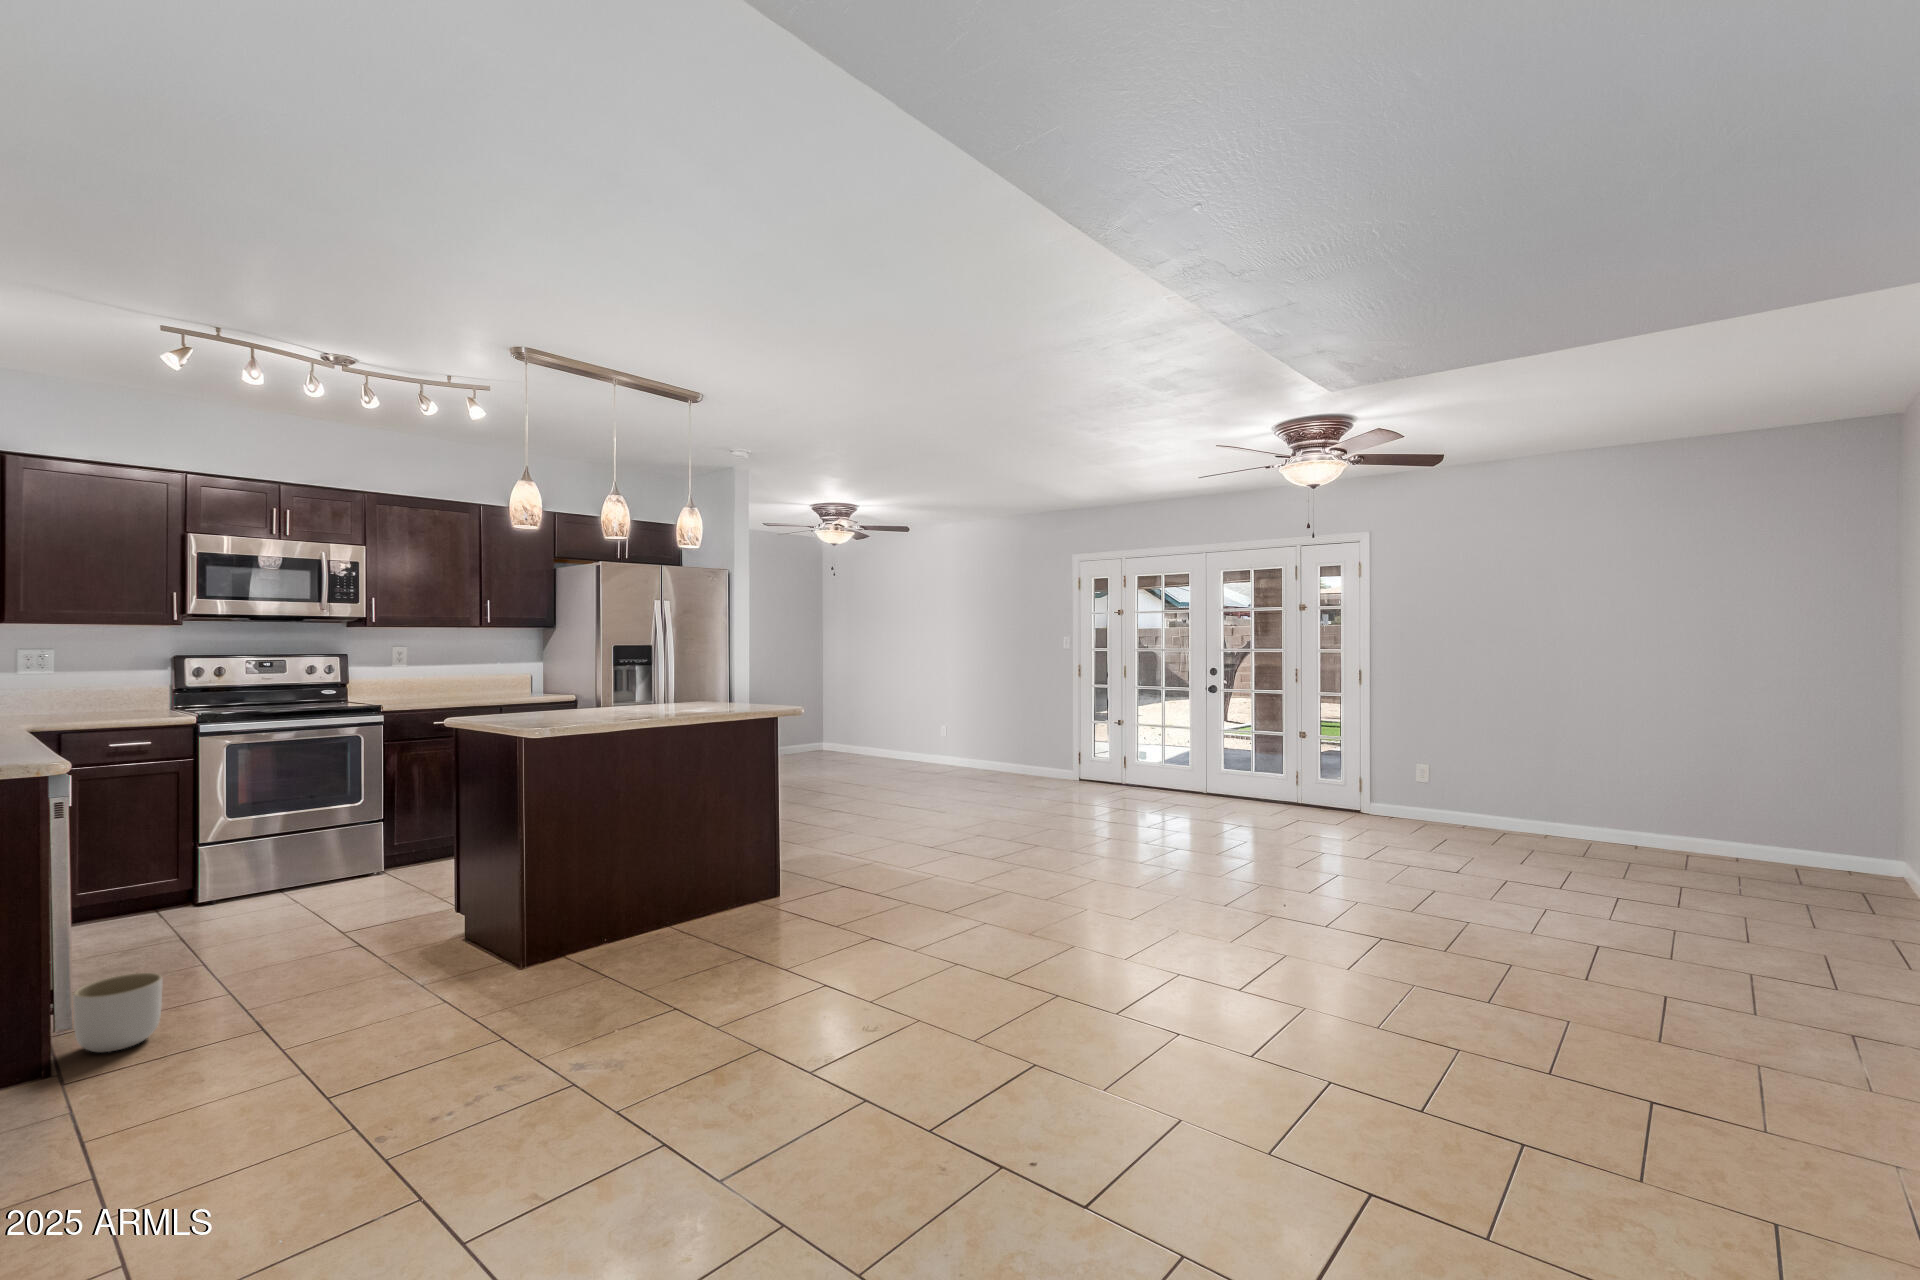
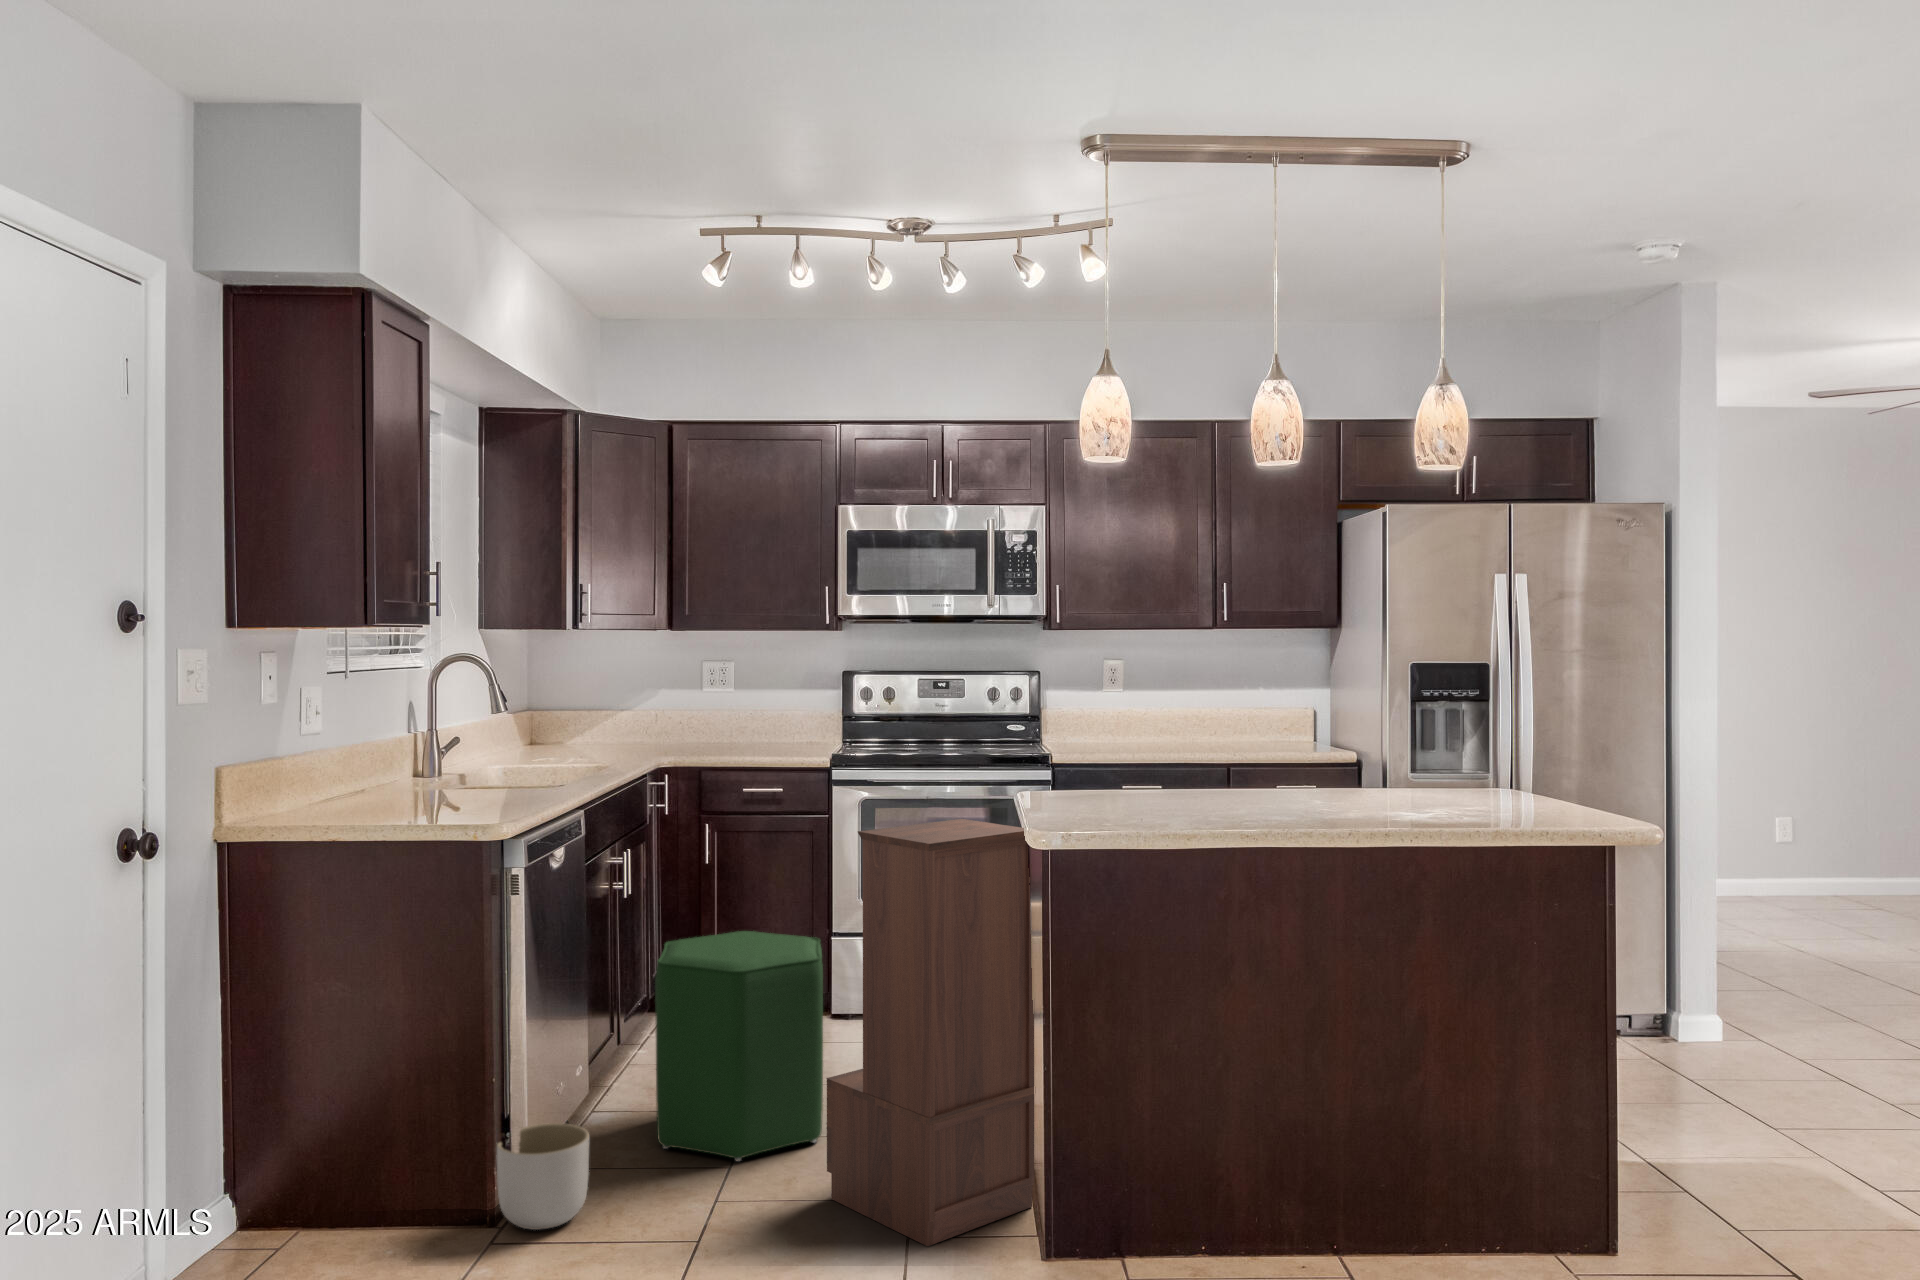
bookshelf: none [342,733,488,977] -> present [827,819,1034,1246]
ottoman: none [140,829,300,991] -> present [655,931,823,1161]

